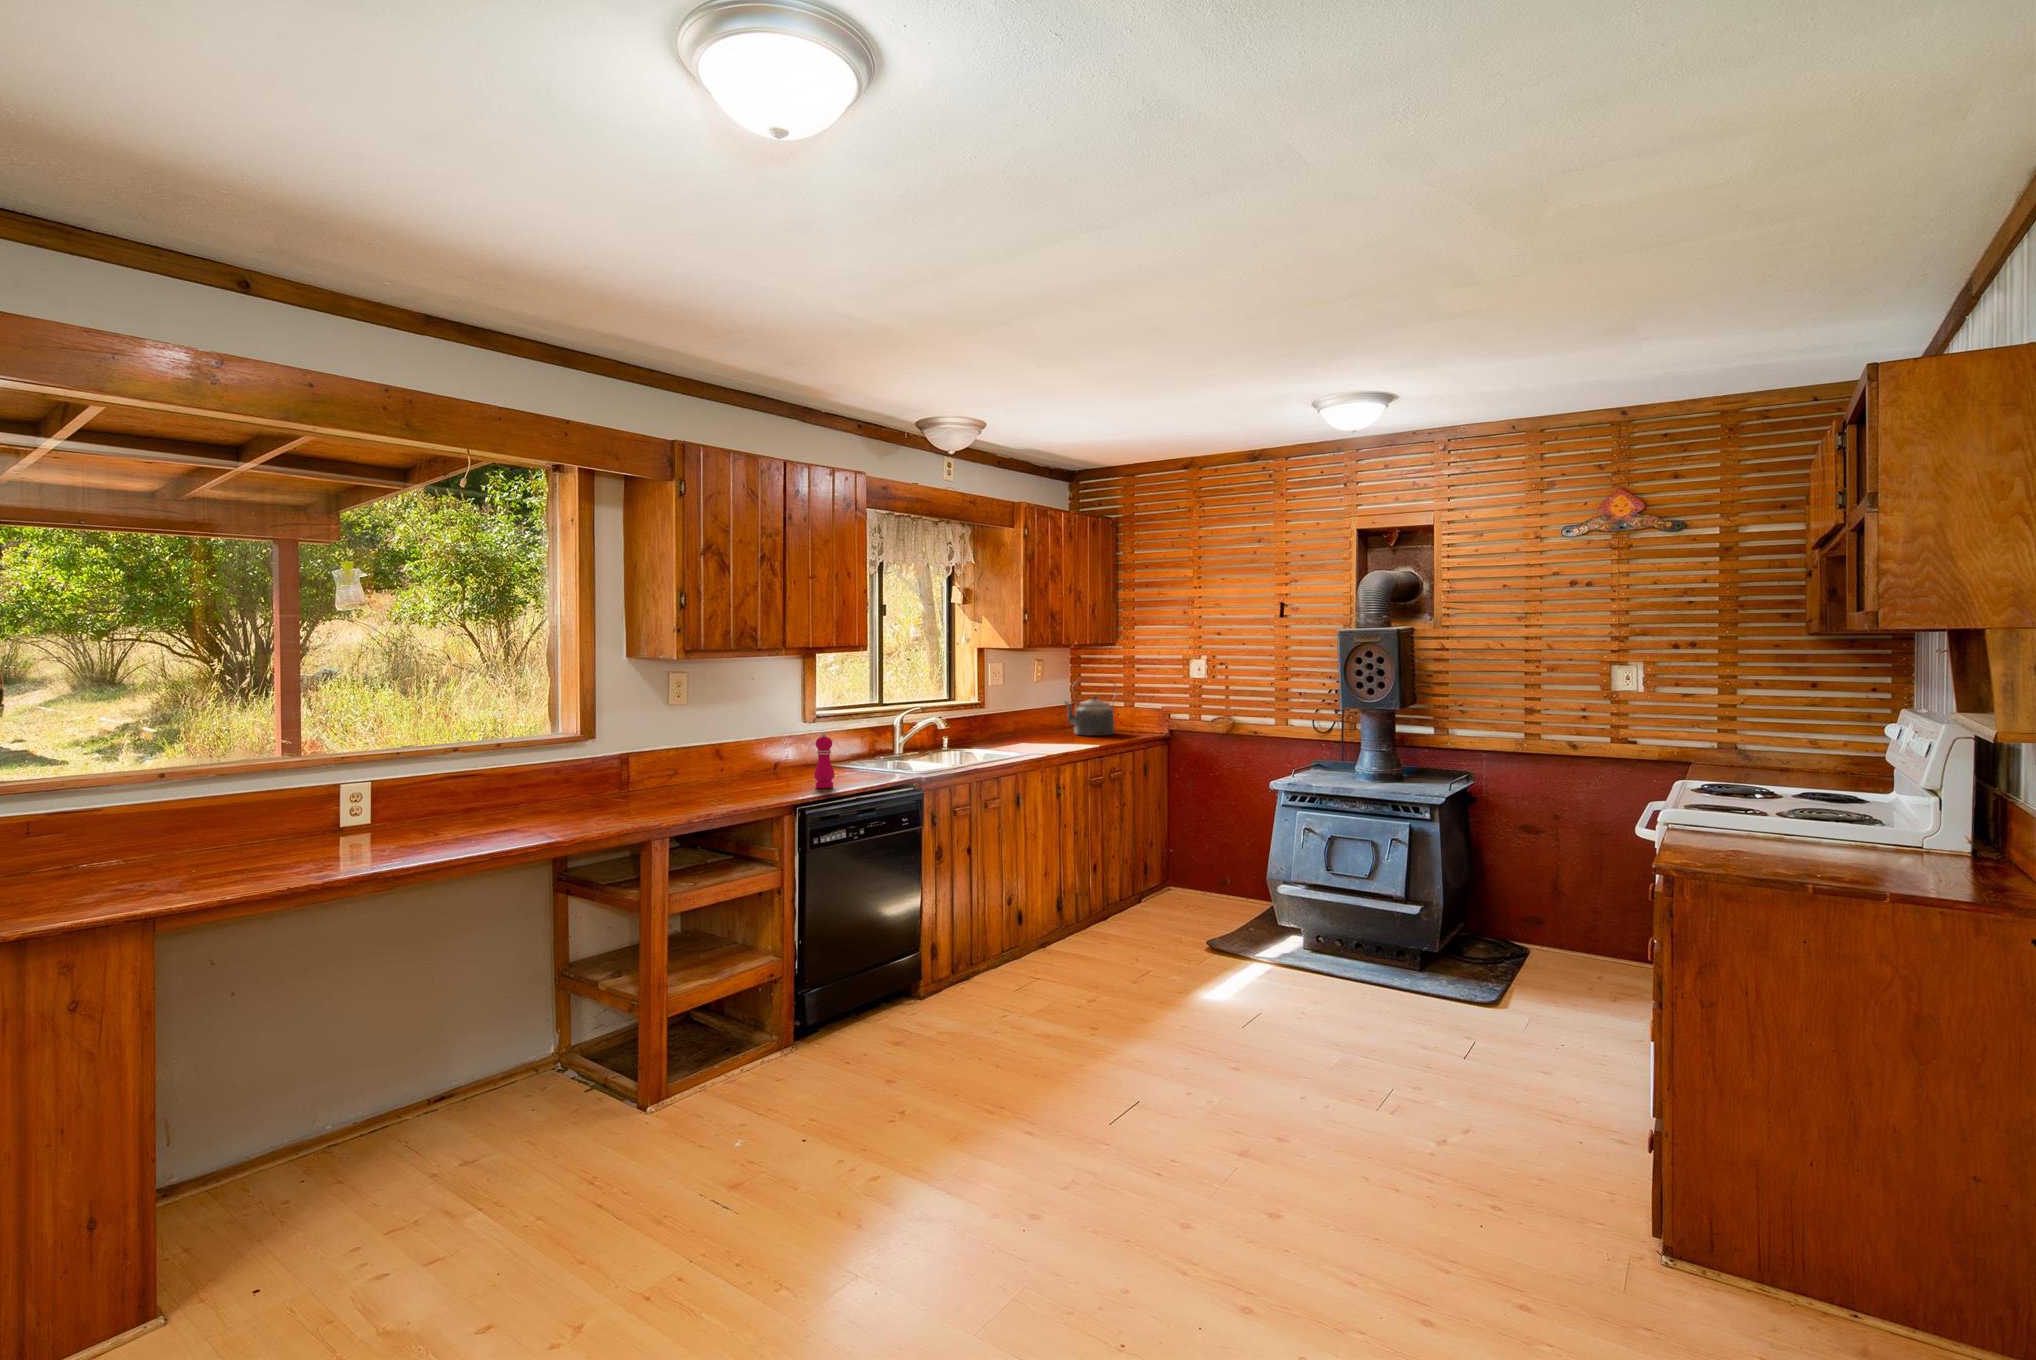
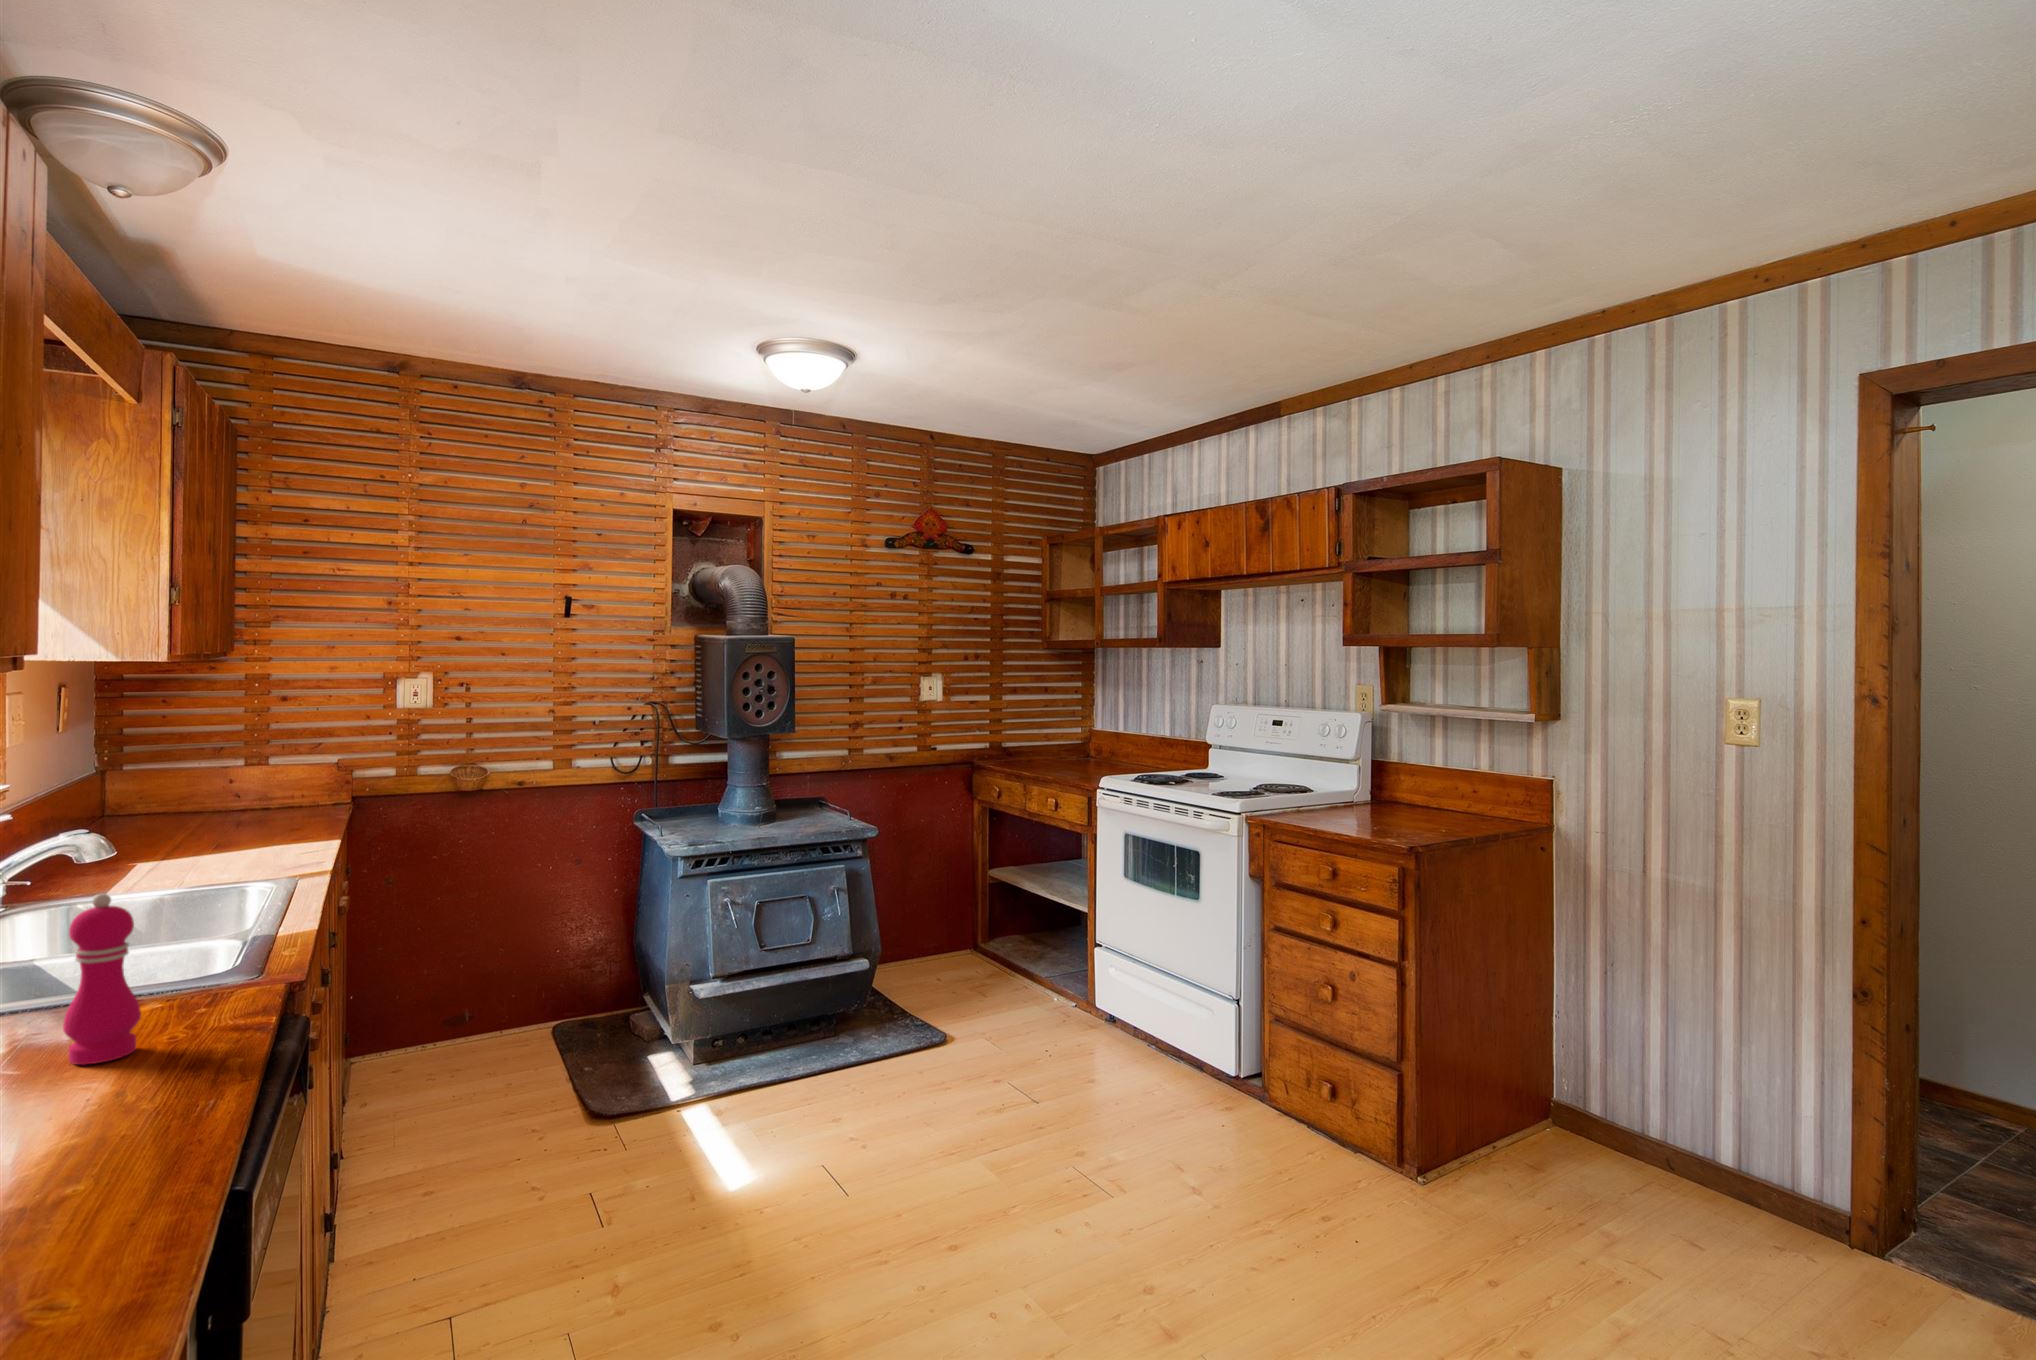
kettle: present [1065,678,1115,736] -> none [160,714,275,825]

